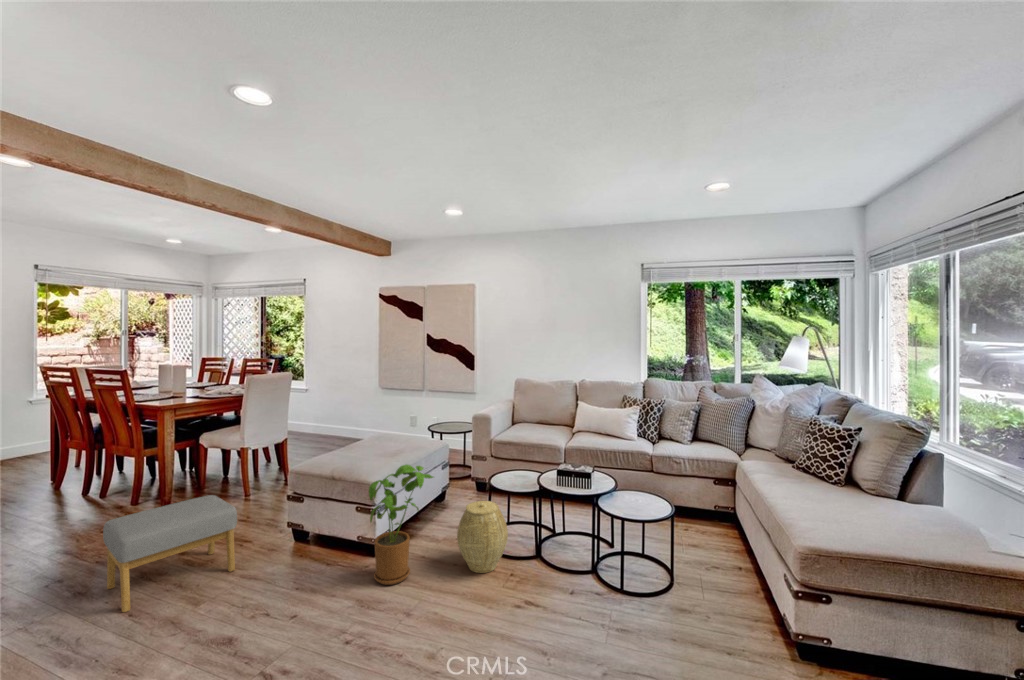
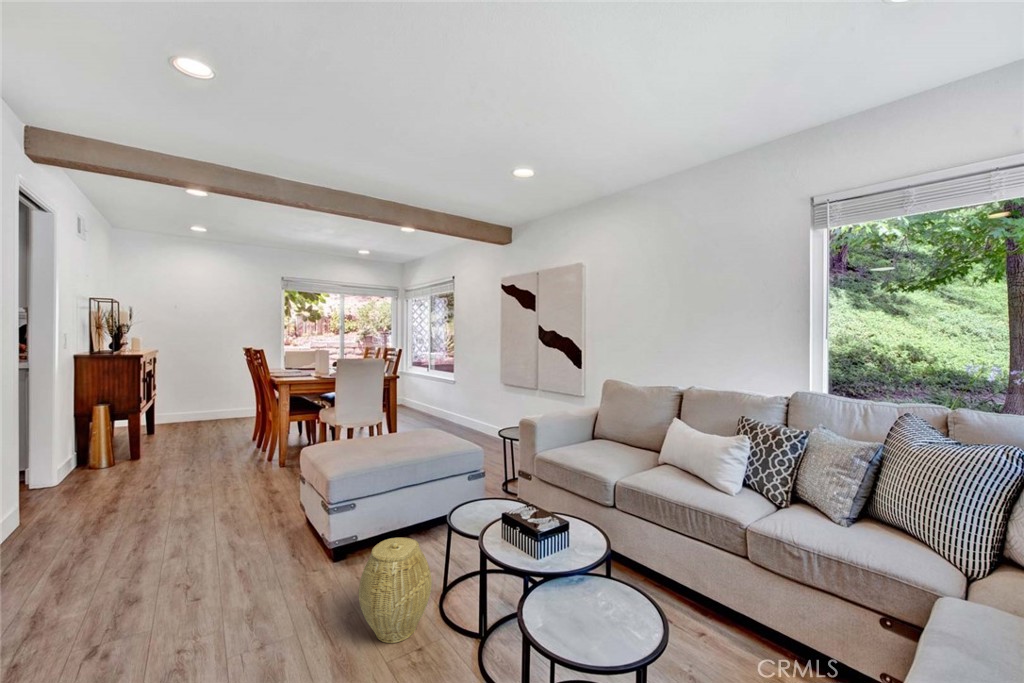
house plant: present [369,465,433,585] -> none [254,472,344,615]
footstool: present [103,495,237,612] -> none [117,468,241,559]

